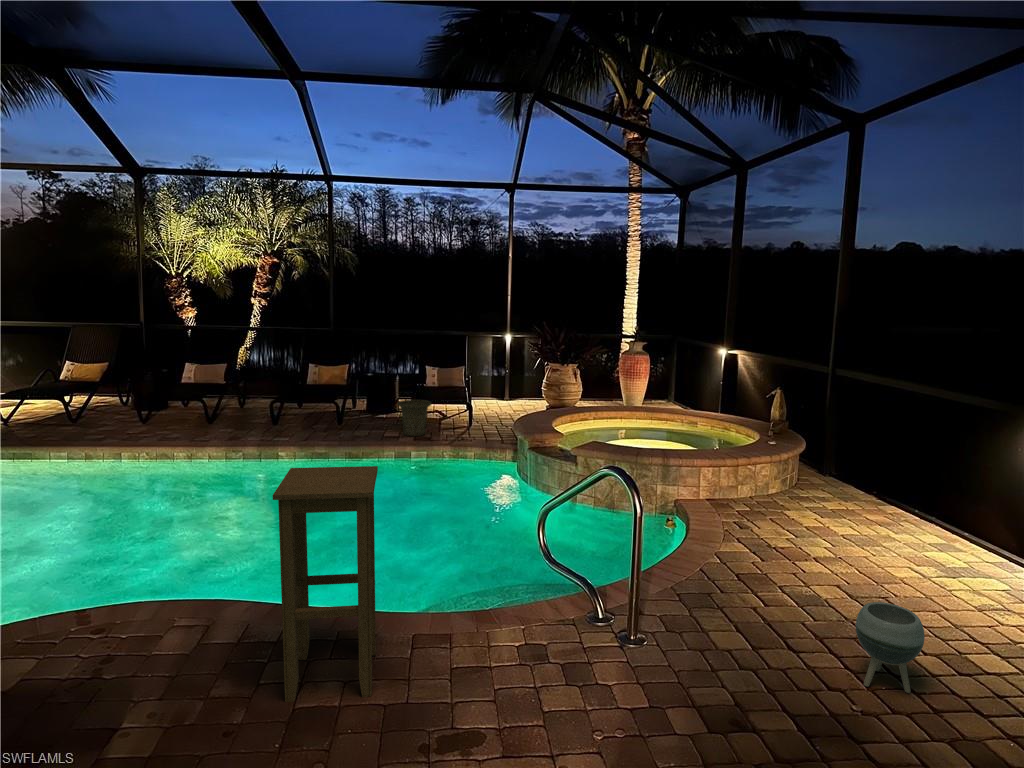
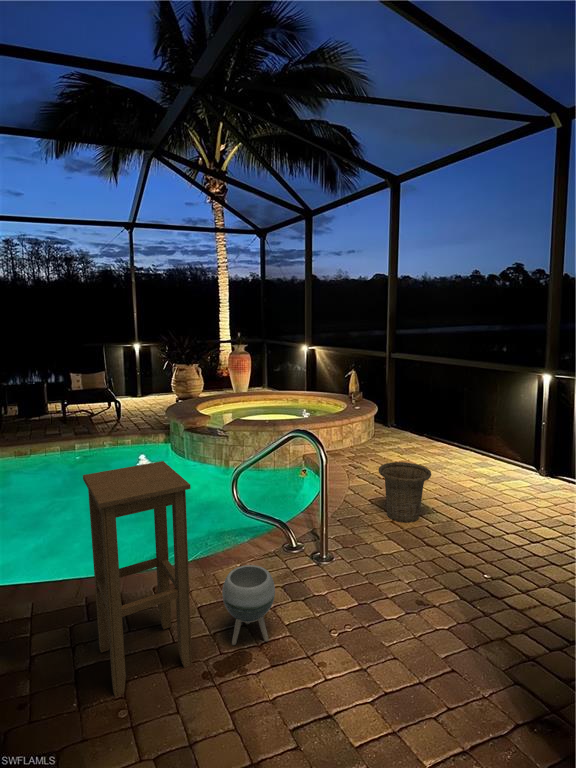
basket: present [397,400,432,436] -> present [379,462,431,523]
planter: present [856,602,925,693] -> present [222,565,275,645]

